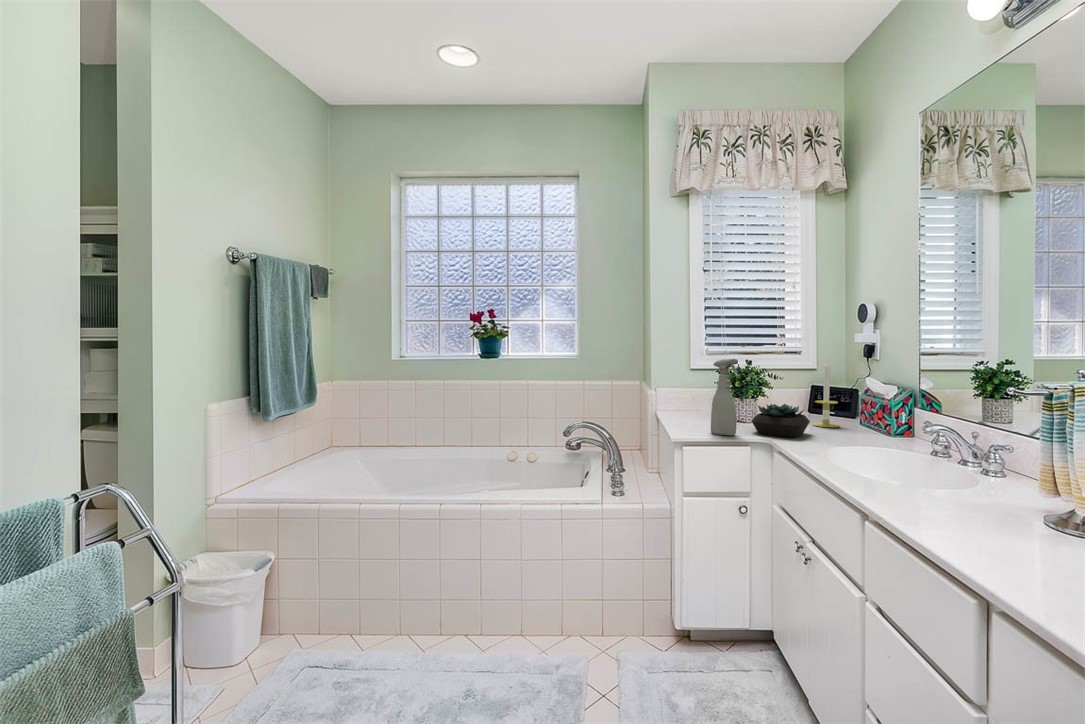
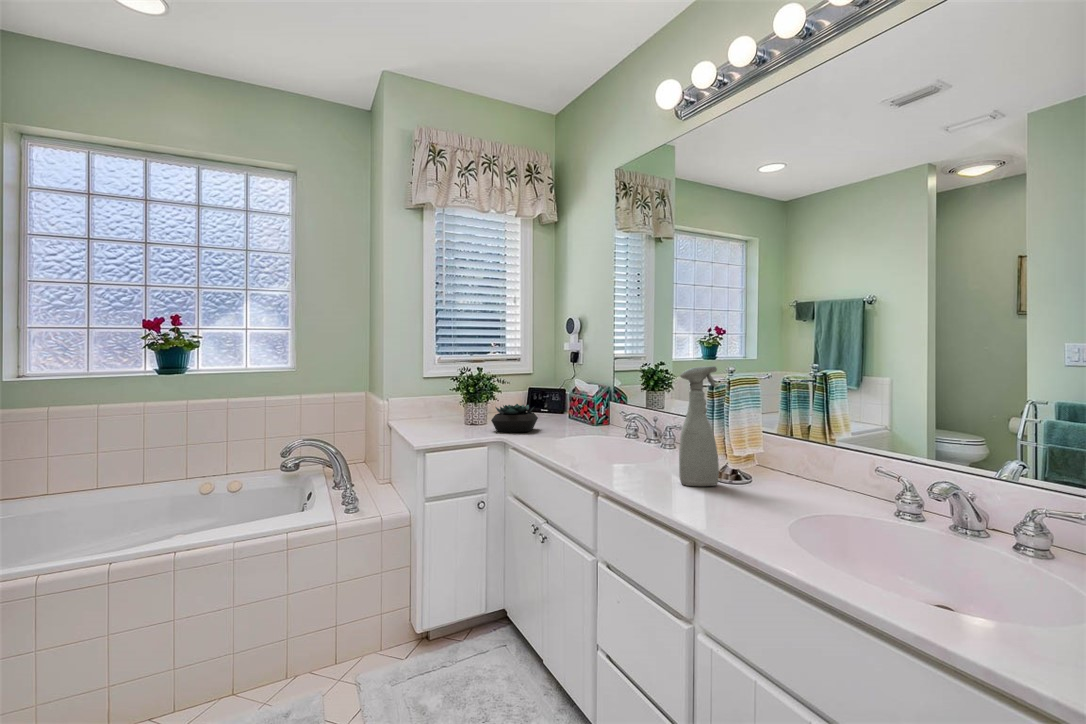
spray bottle: present [711,359,738,435] -> present [679,366,719,486]
candle: present [812,361,840,427] -> none [536,365,557,423]

